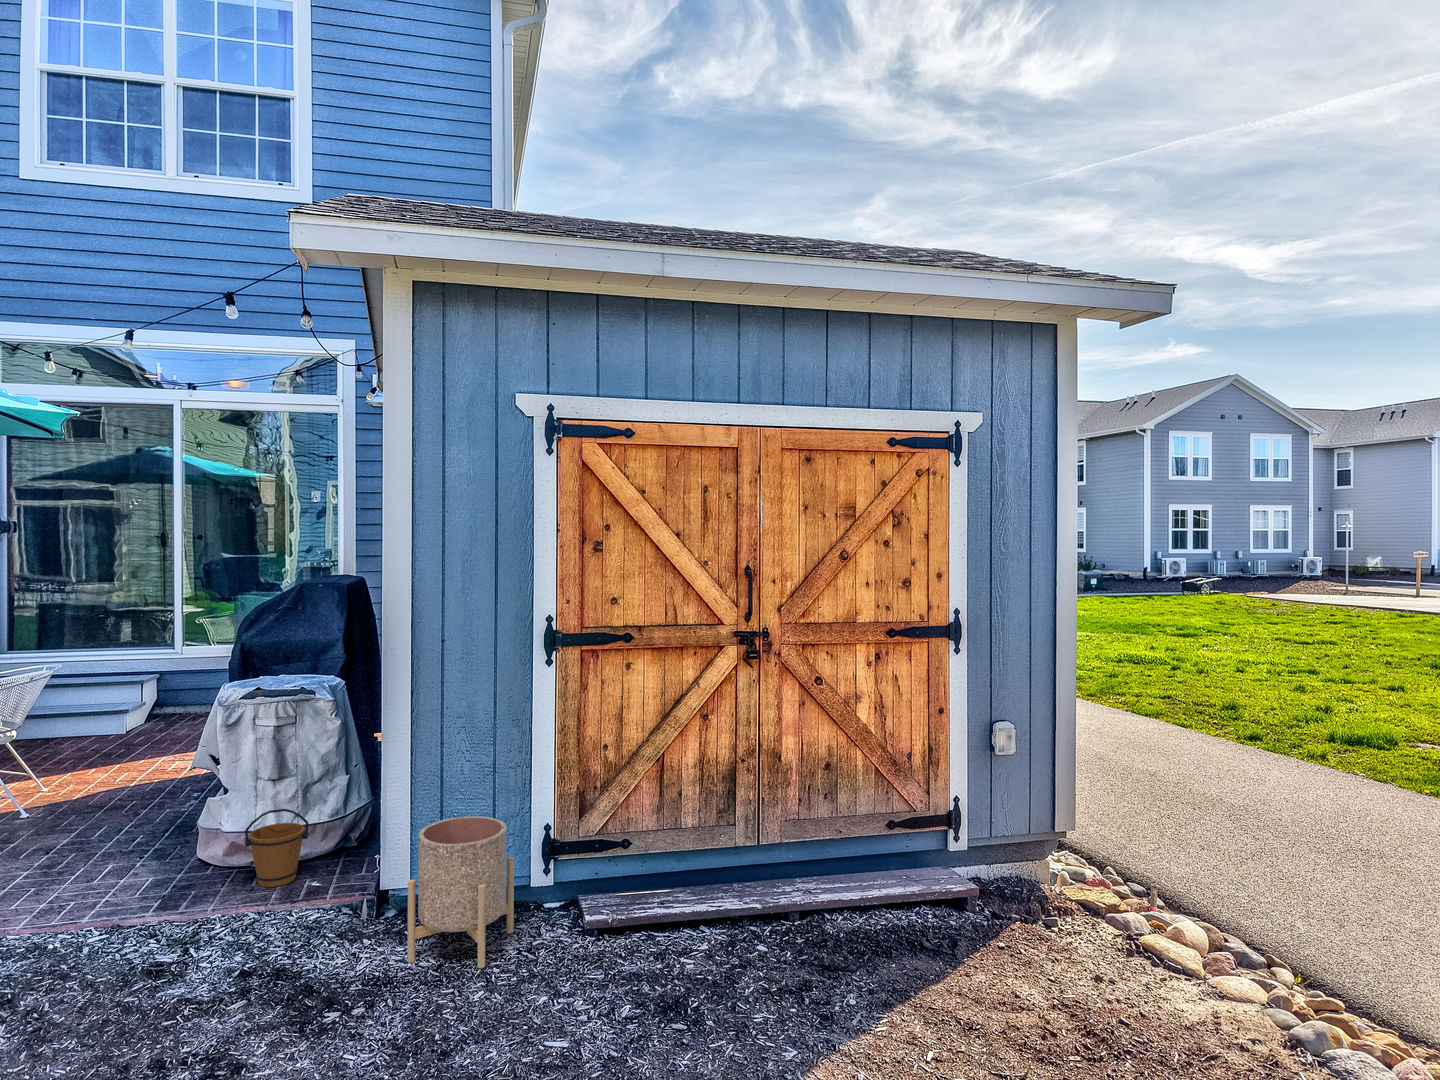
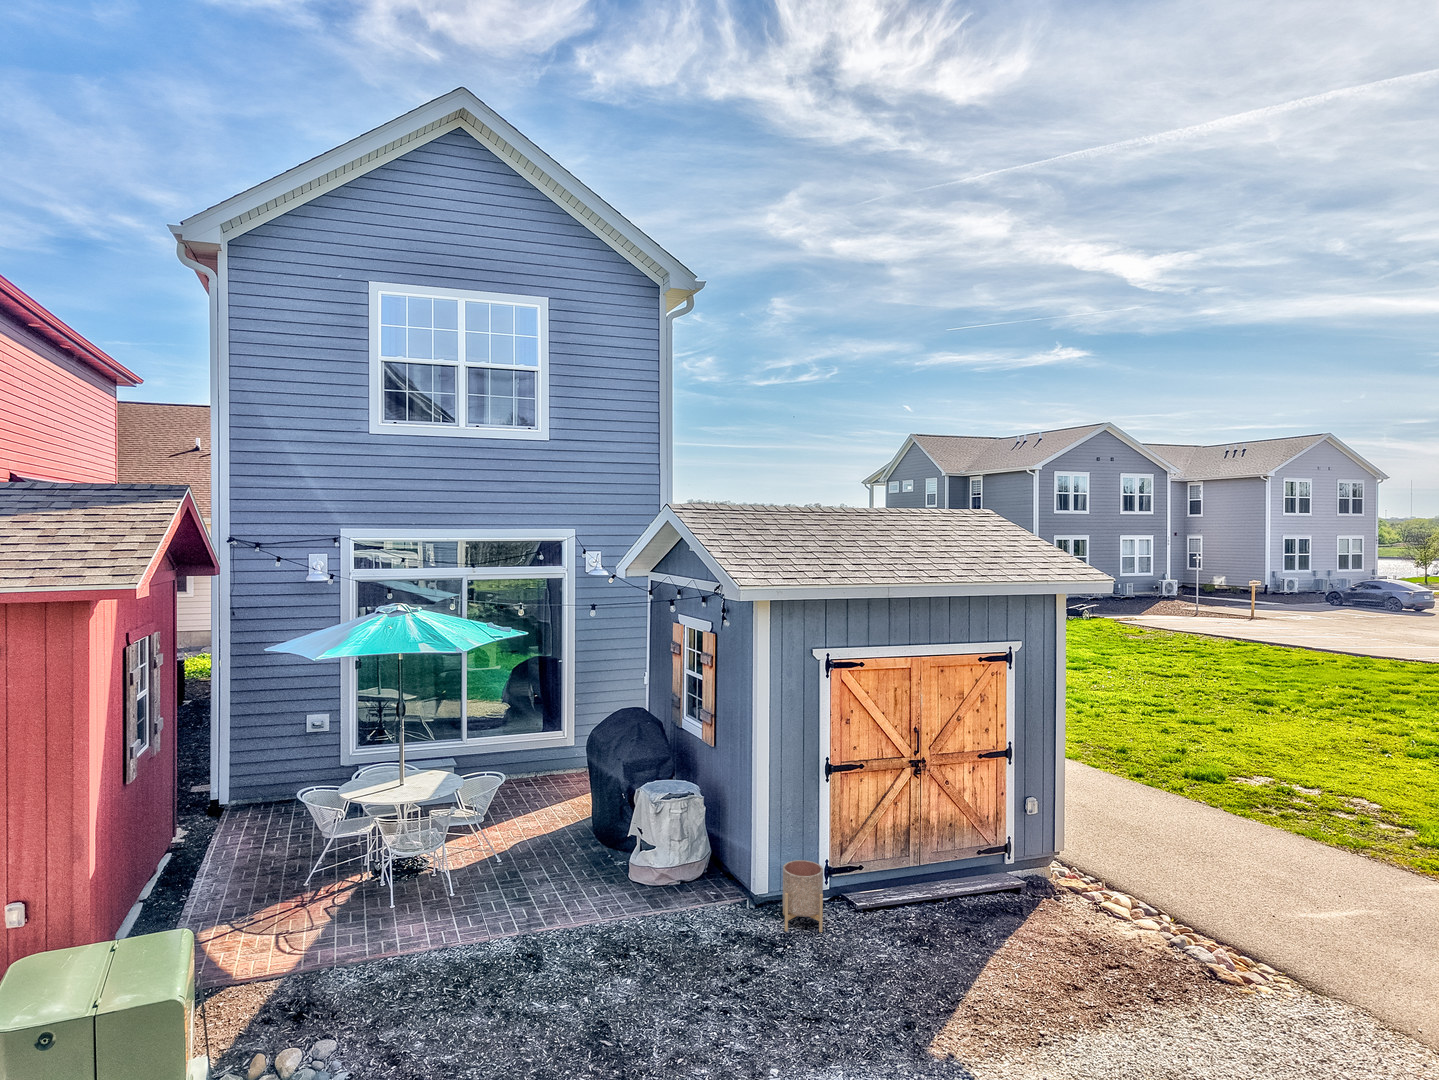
bucket: present [245,809,309,887] -> none [661,857,689,899]

